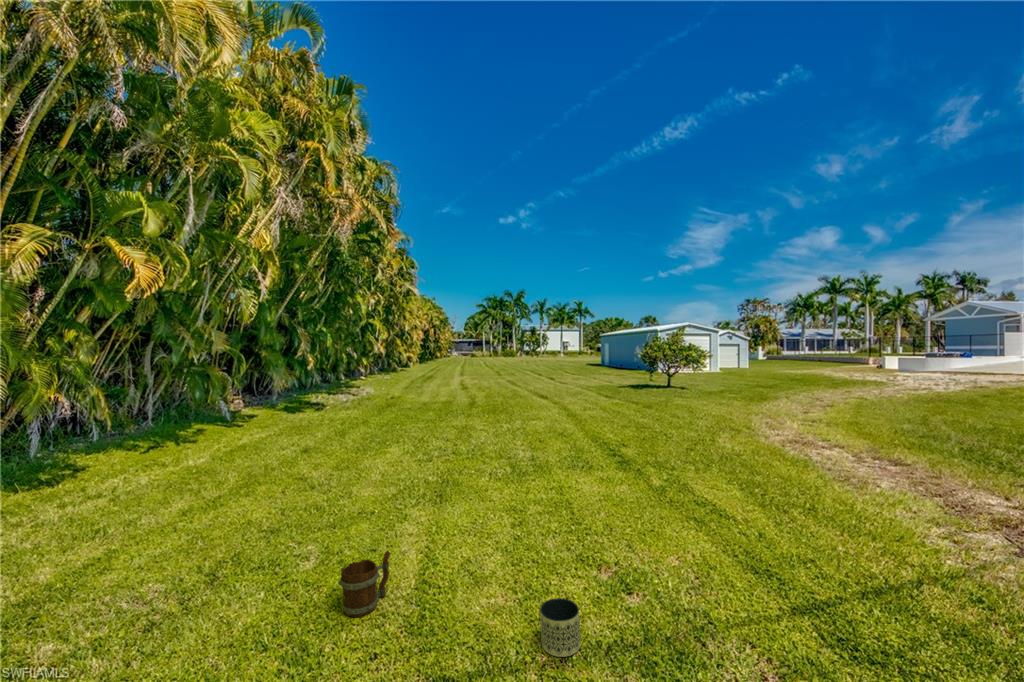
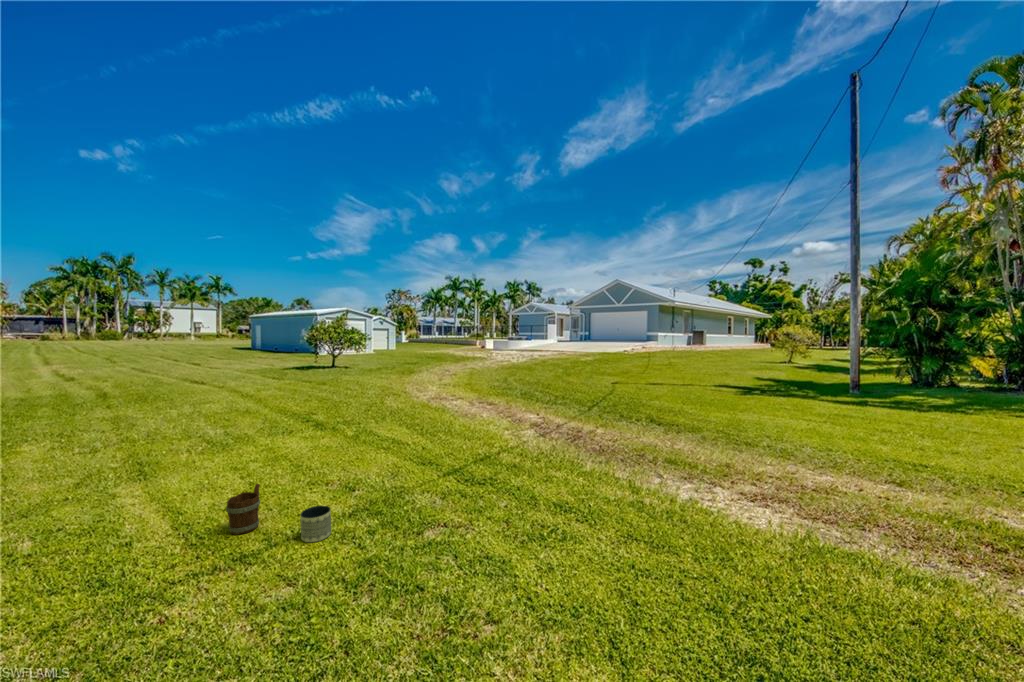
bucket: present [339,551,391,617] -> present [226,484,260,535]

